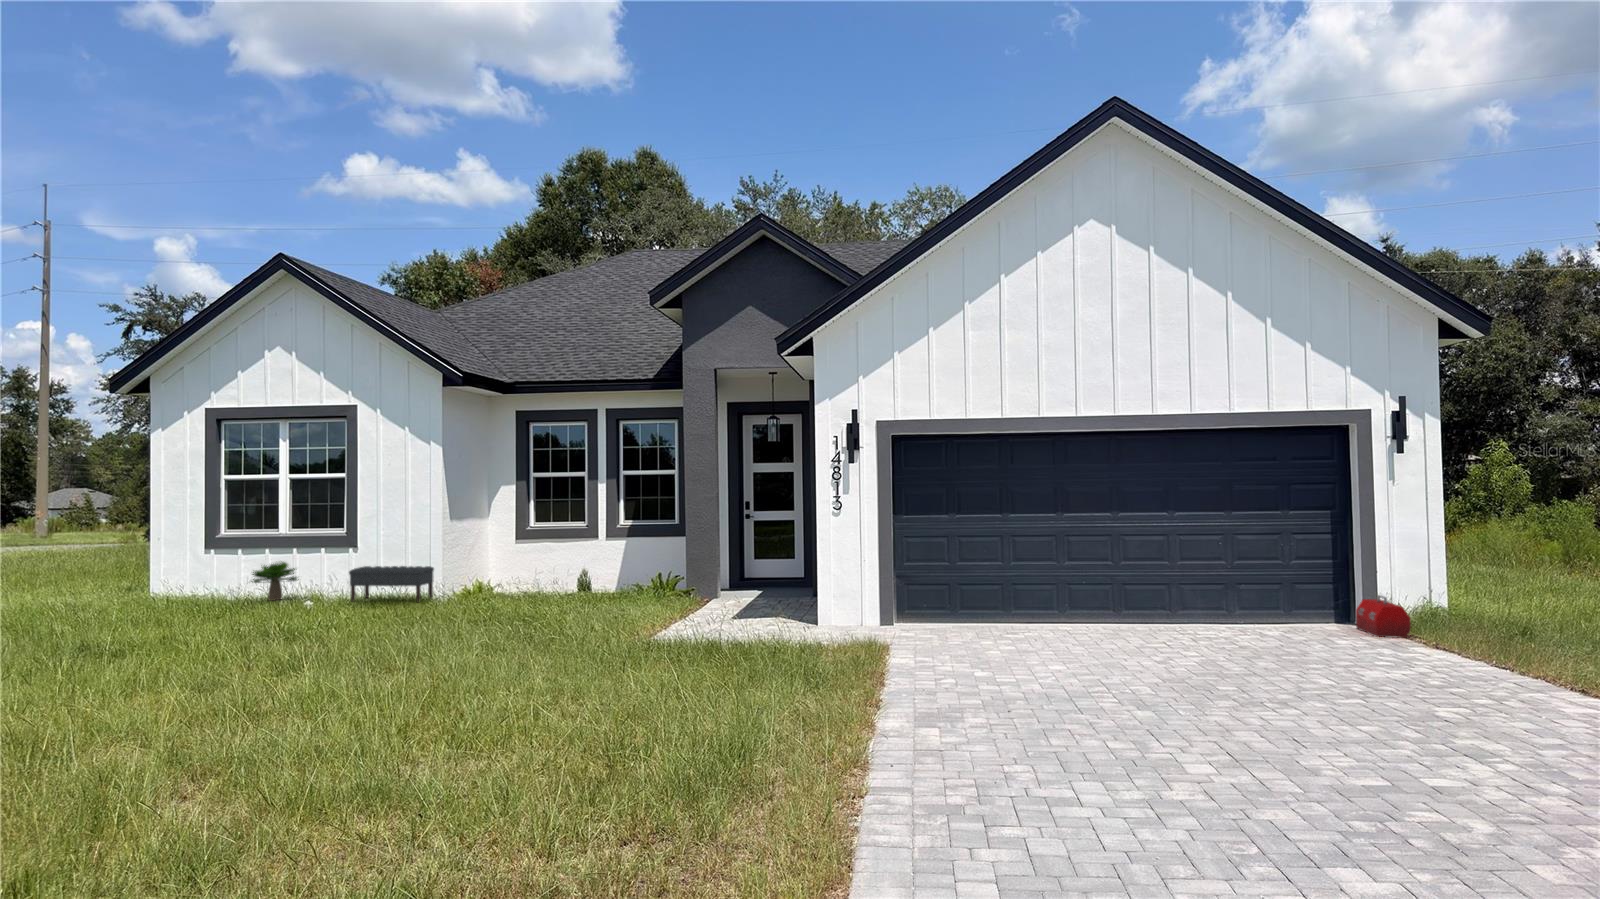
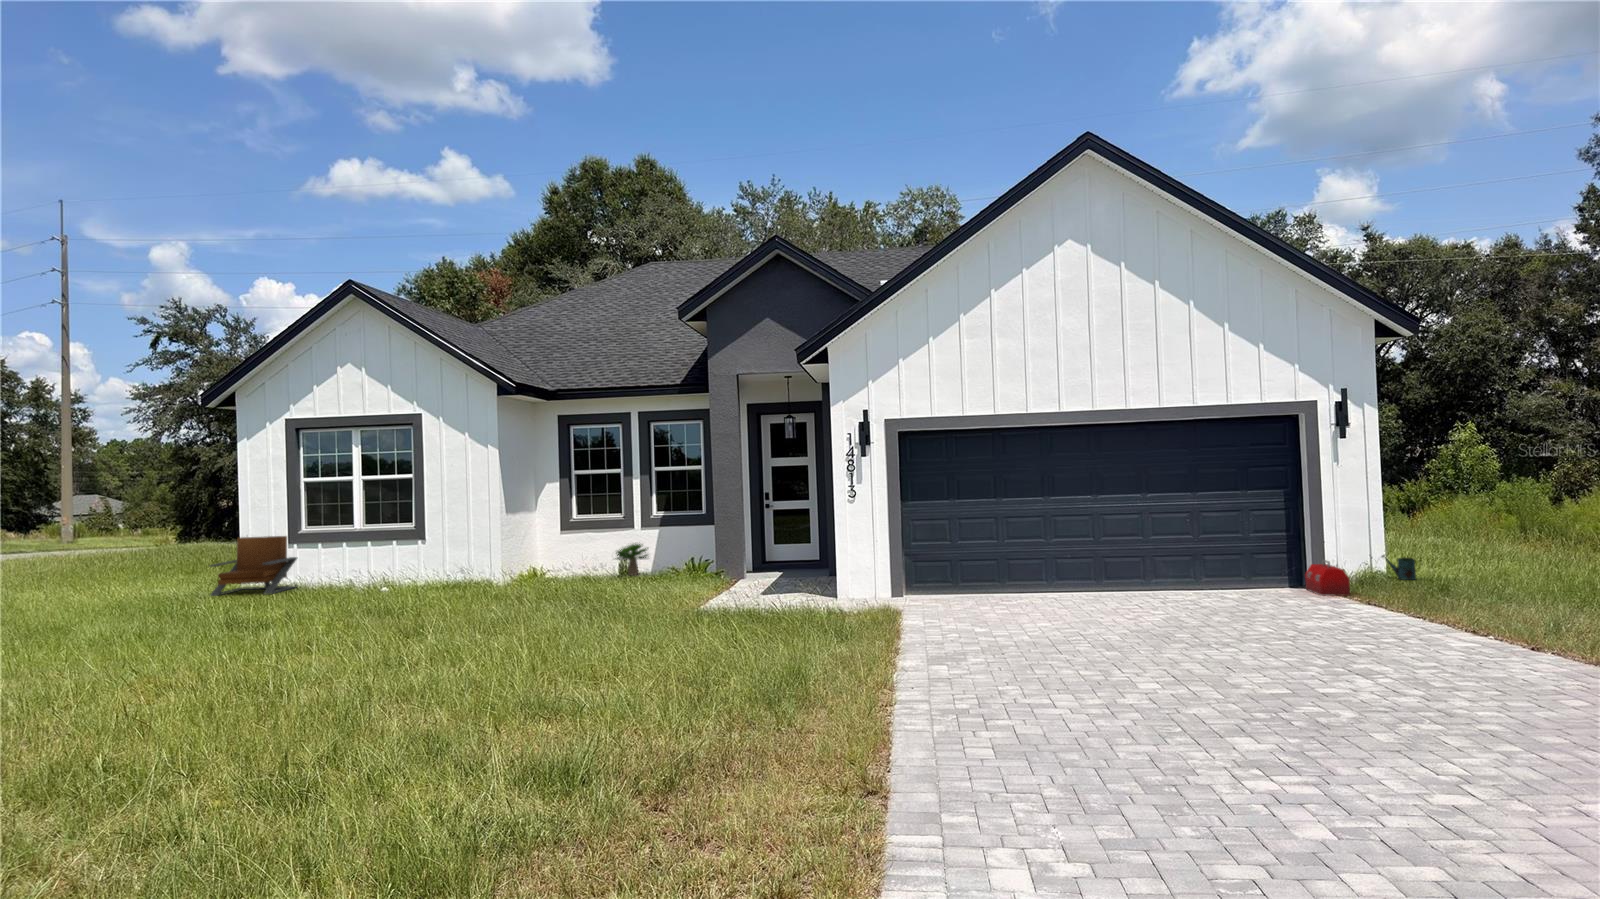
lounge chair: none [111,538,216,605] -> present [210,536,297,596]
potted plant: present [251,561,299,601] -> present [615,544,648,575]
bench: present [349,566,434,602] -> none [419,556,493,589]
watering can: none [1443,589,1493,621] -> present [1382,555,1416,580]

